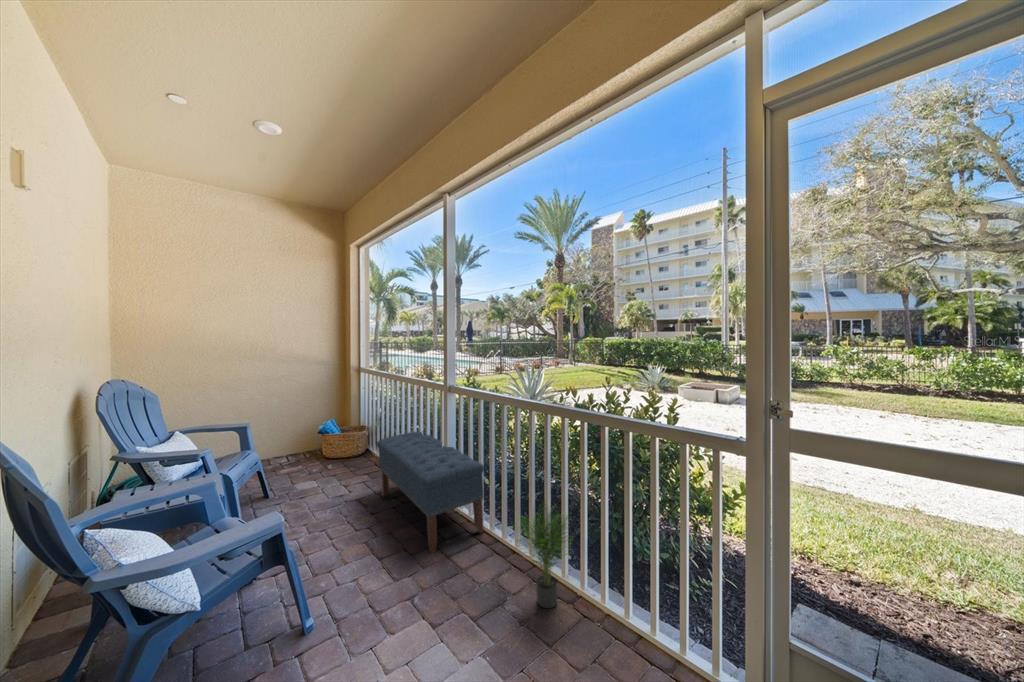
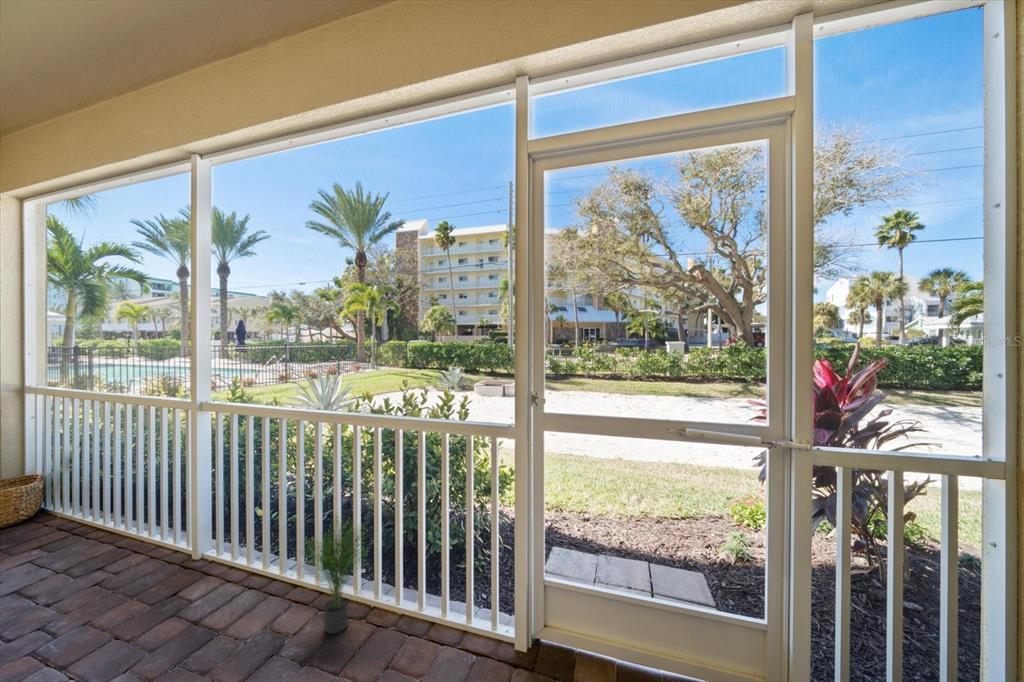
bench: present [377,431,484,553] -> none [68,466,255,619]

